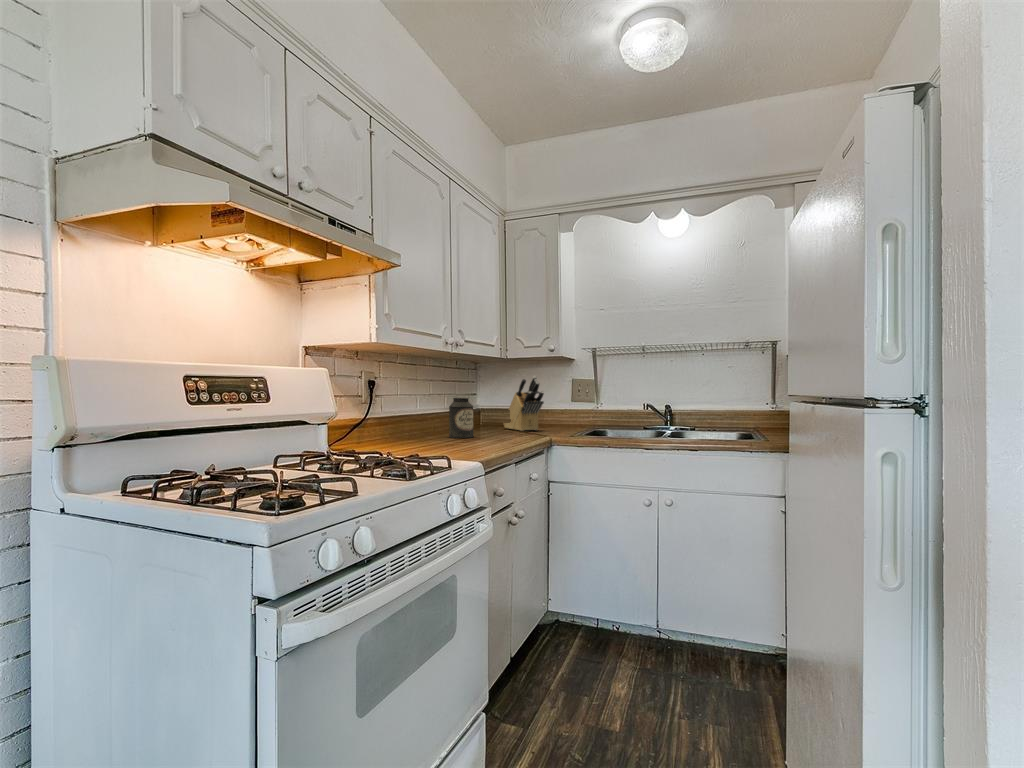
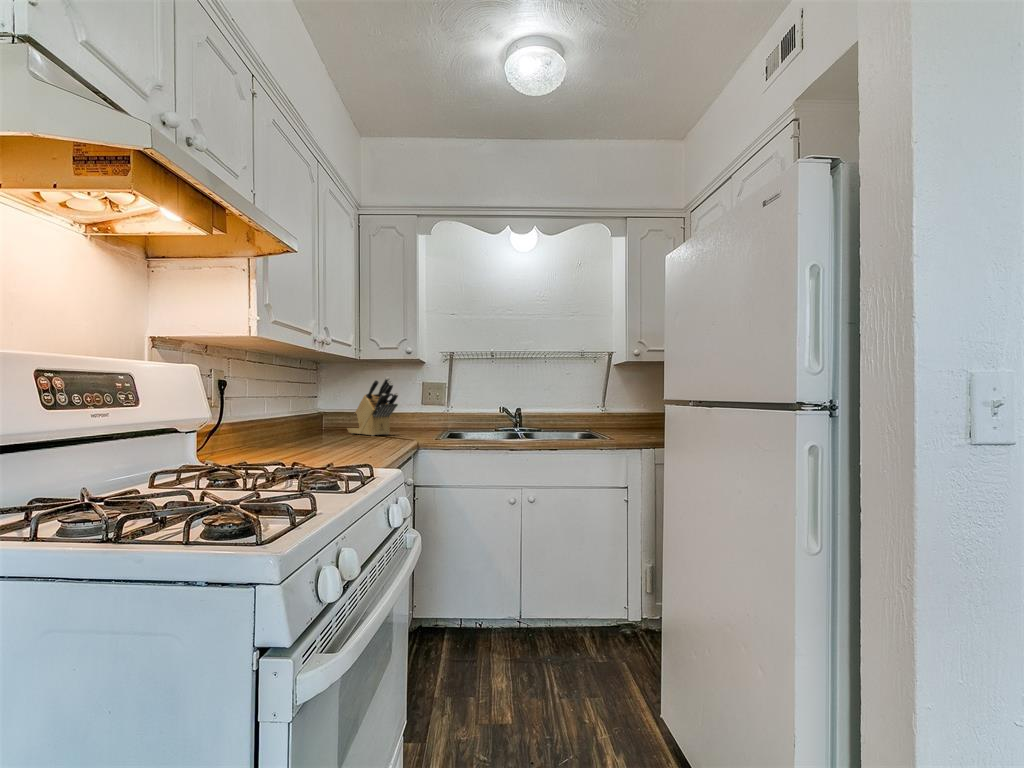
canister: present [449,398,474,438] -> none [305,400,334,445]

